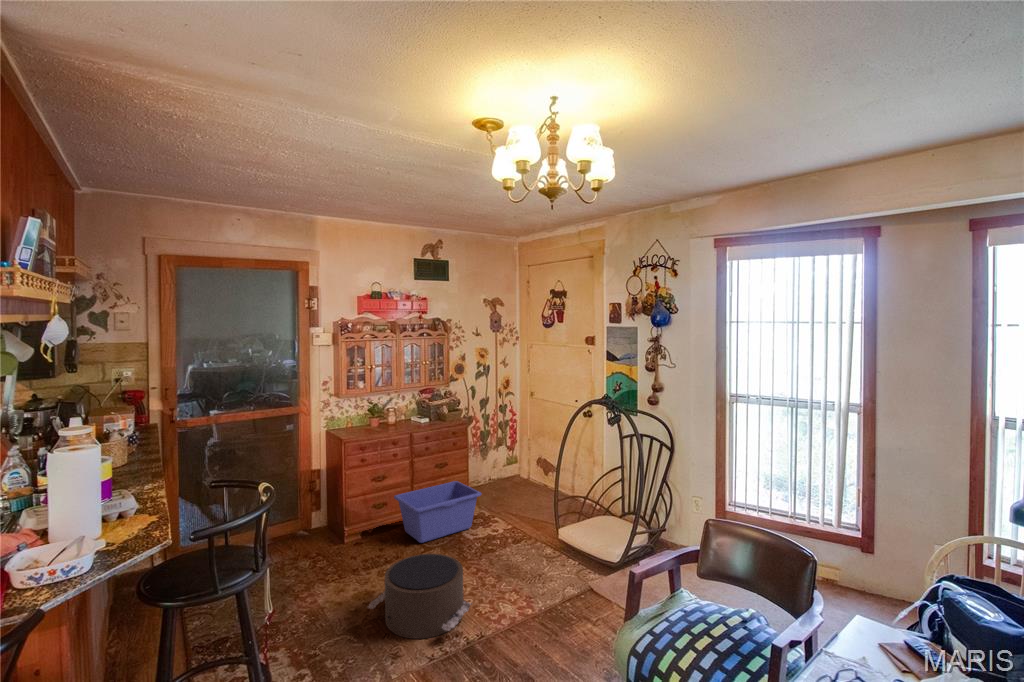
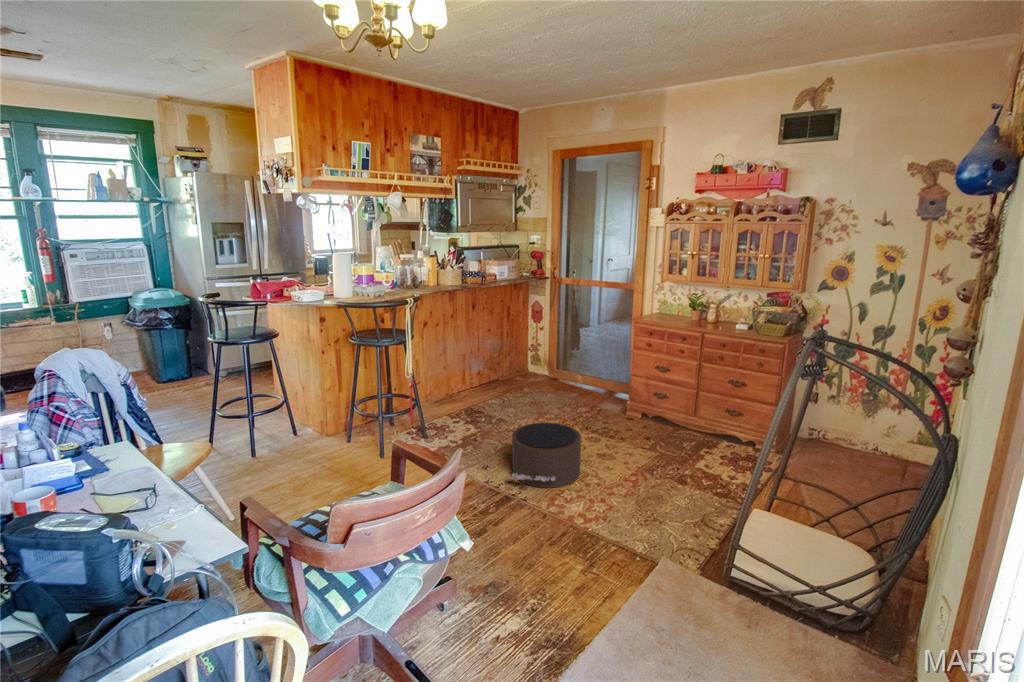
storage bin: present [394,481,481,543] -> none [647,392,750,461]

